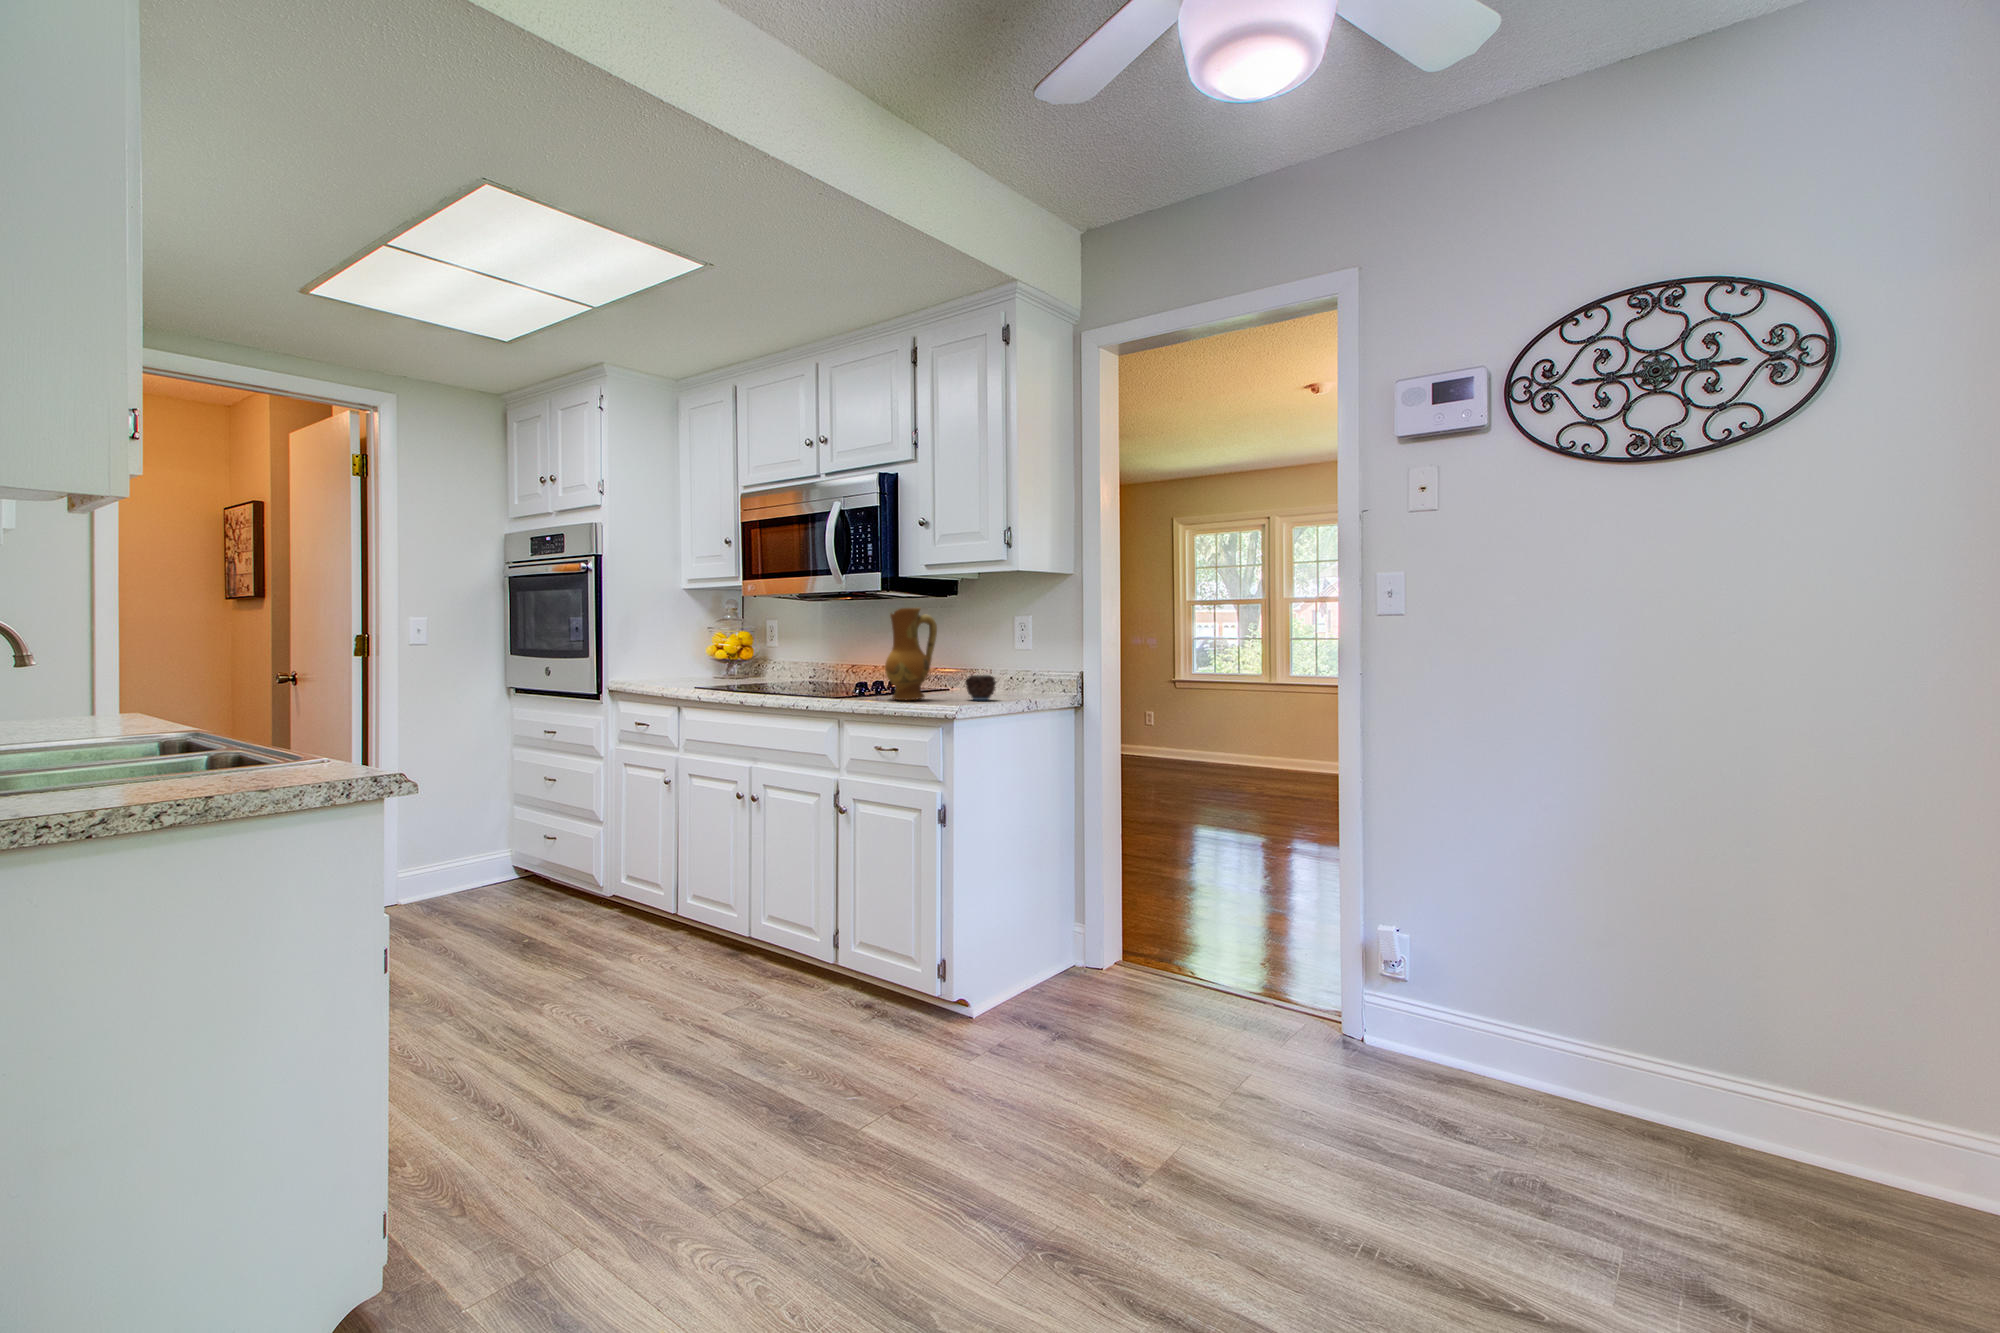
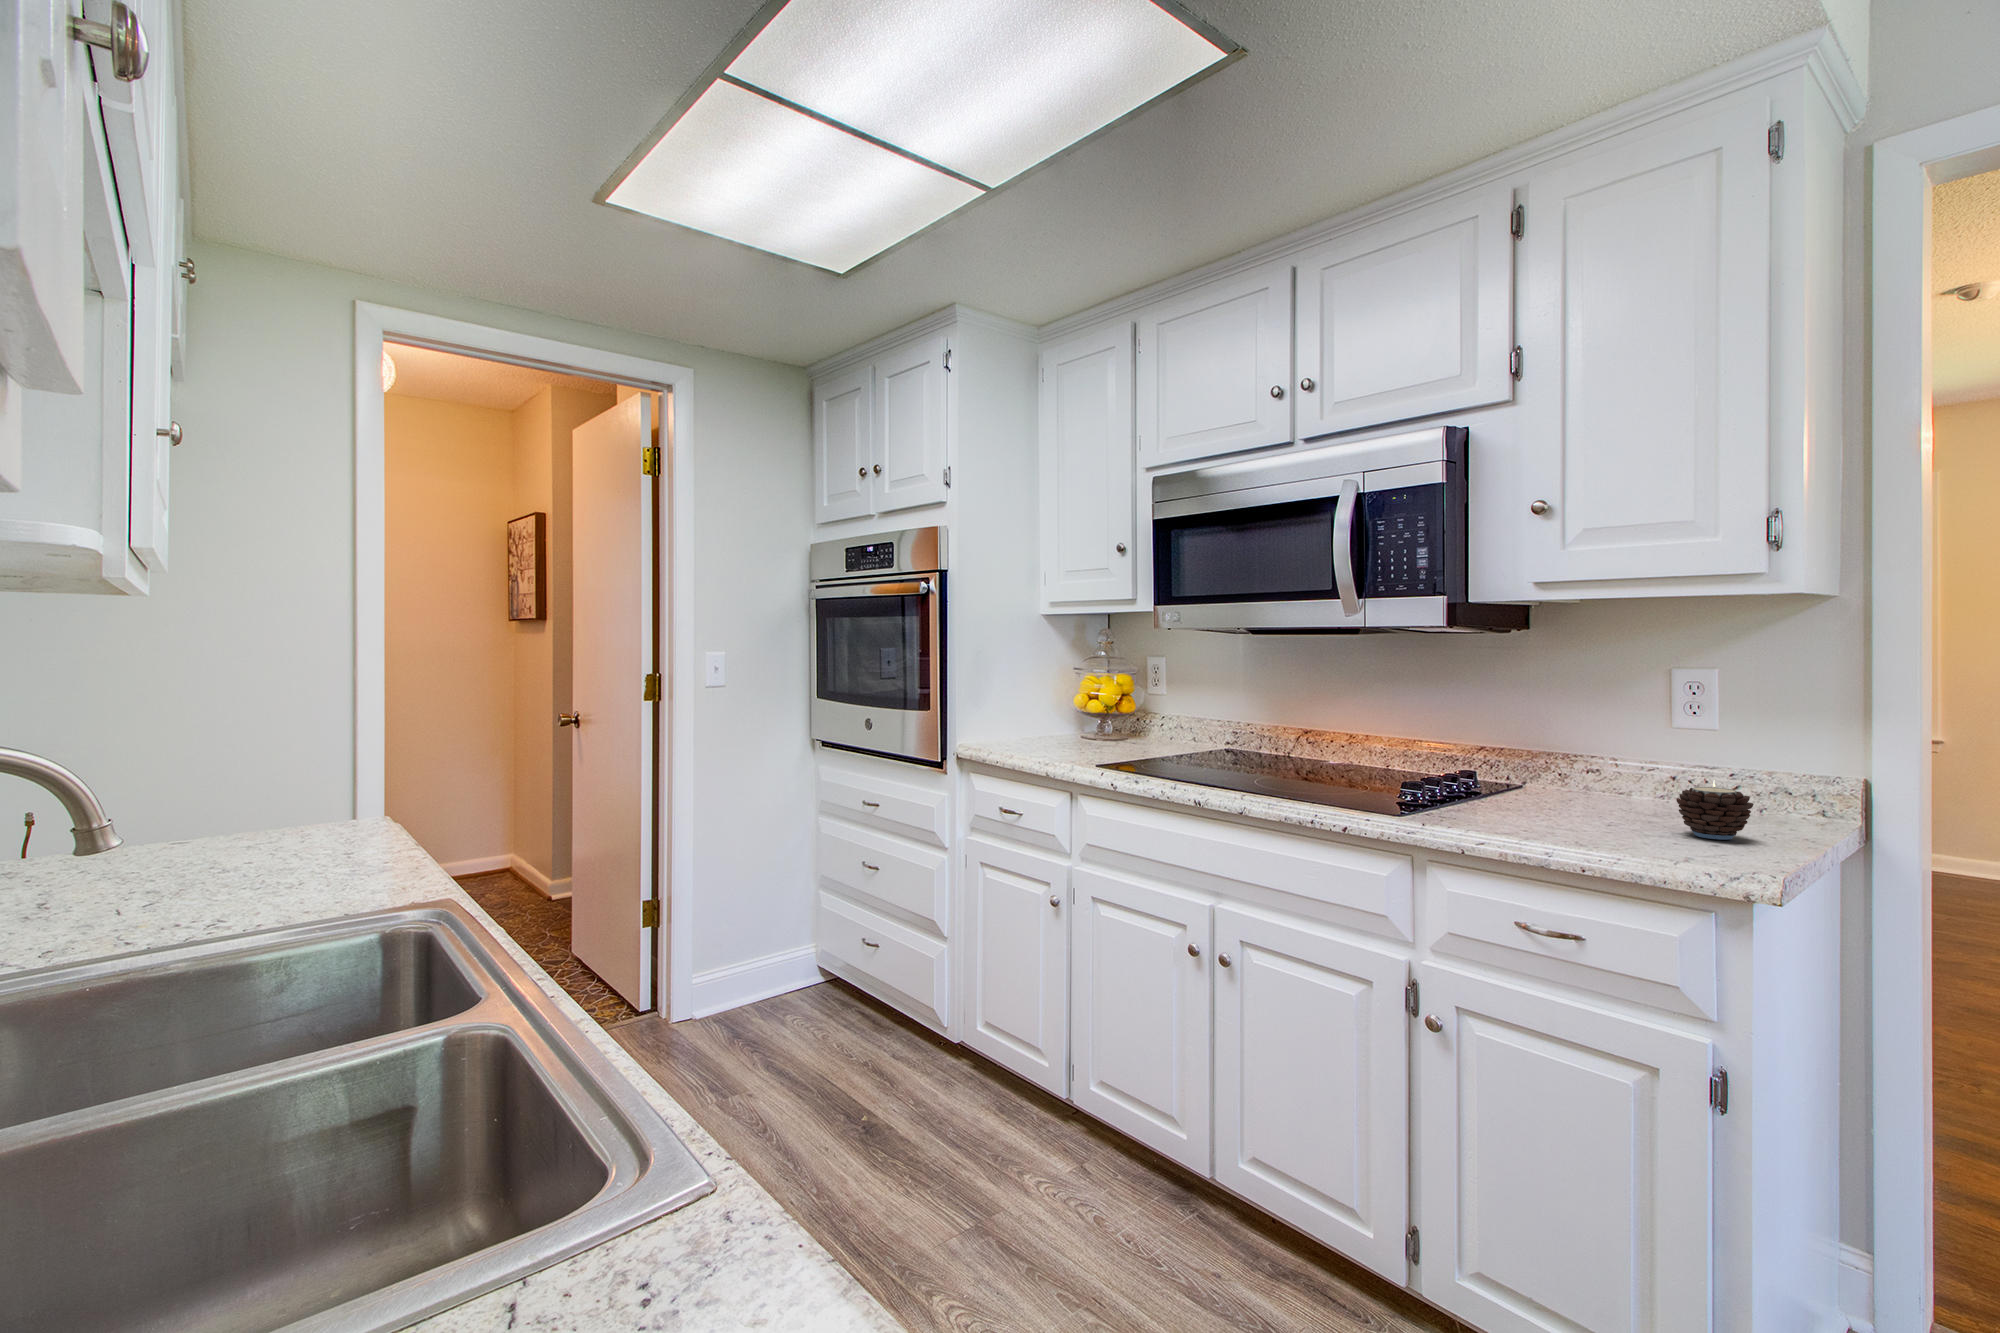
ceramic jug: present [885,608,937,700] -> none [1525,662,1628,838]

